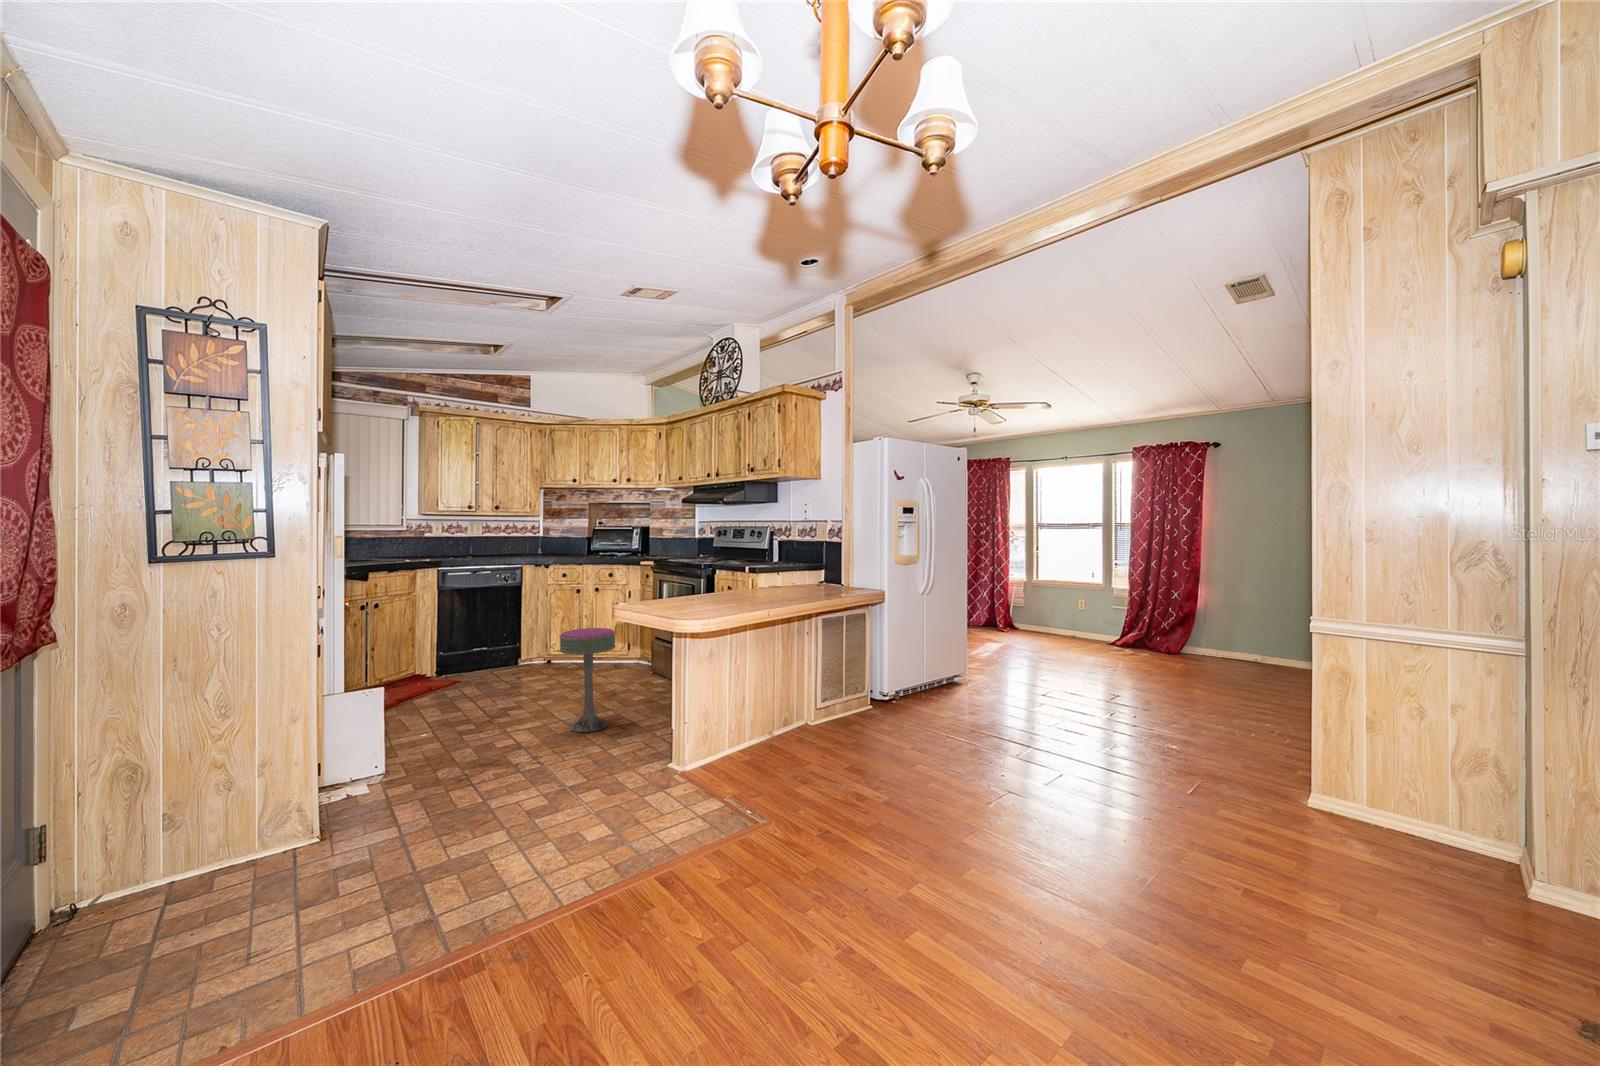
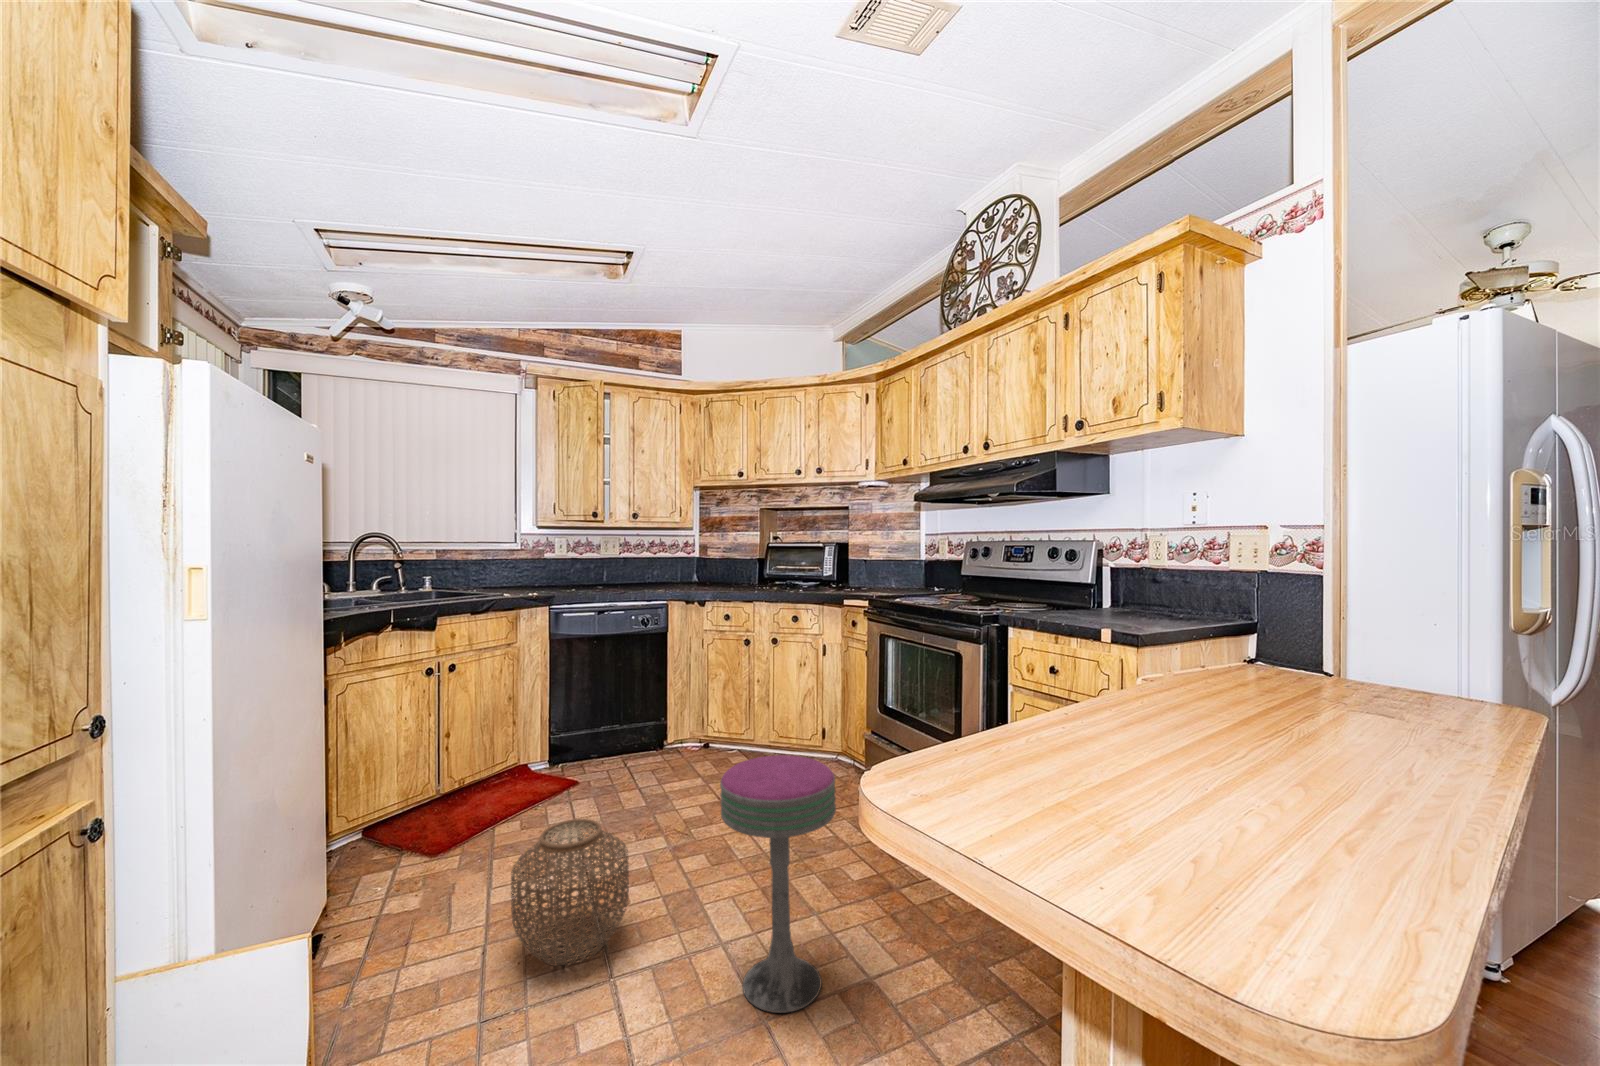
woven basket: none [450,666,511,730] -> present [511,819,629,965]

